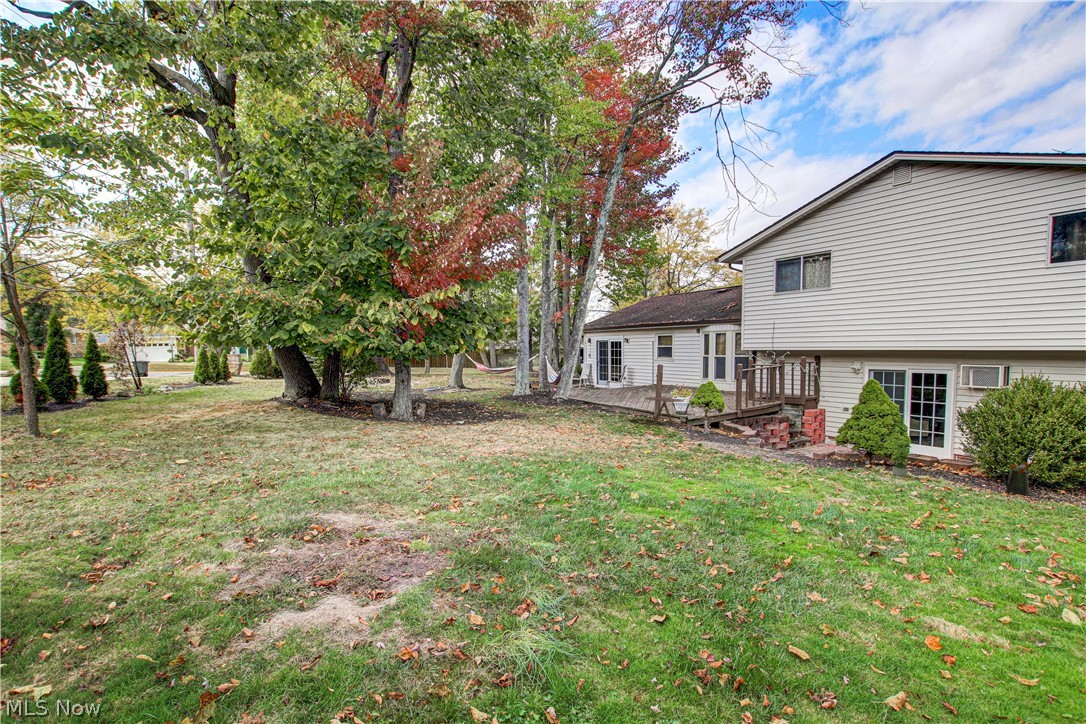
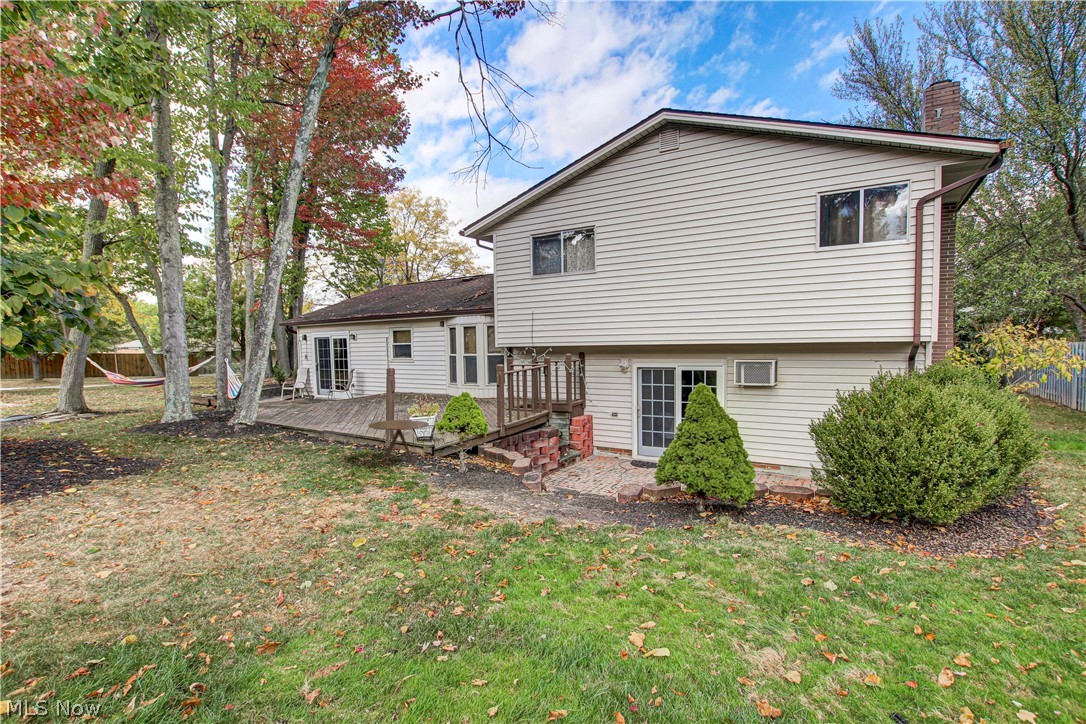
potted plant: present [890,439,911,476] -> none [714,467,751,524]
watering can: present [1002,463,1033,495] -> none [855,488,885,536]

